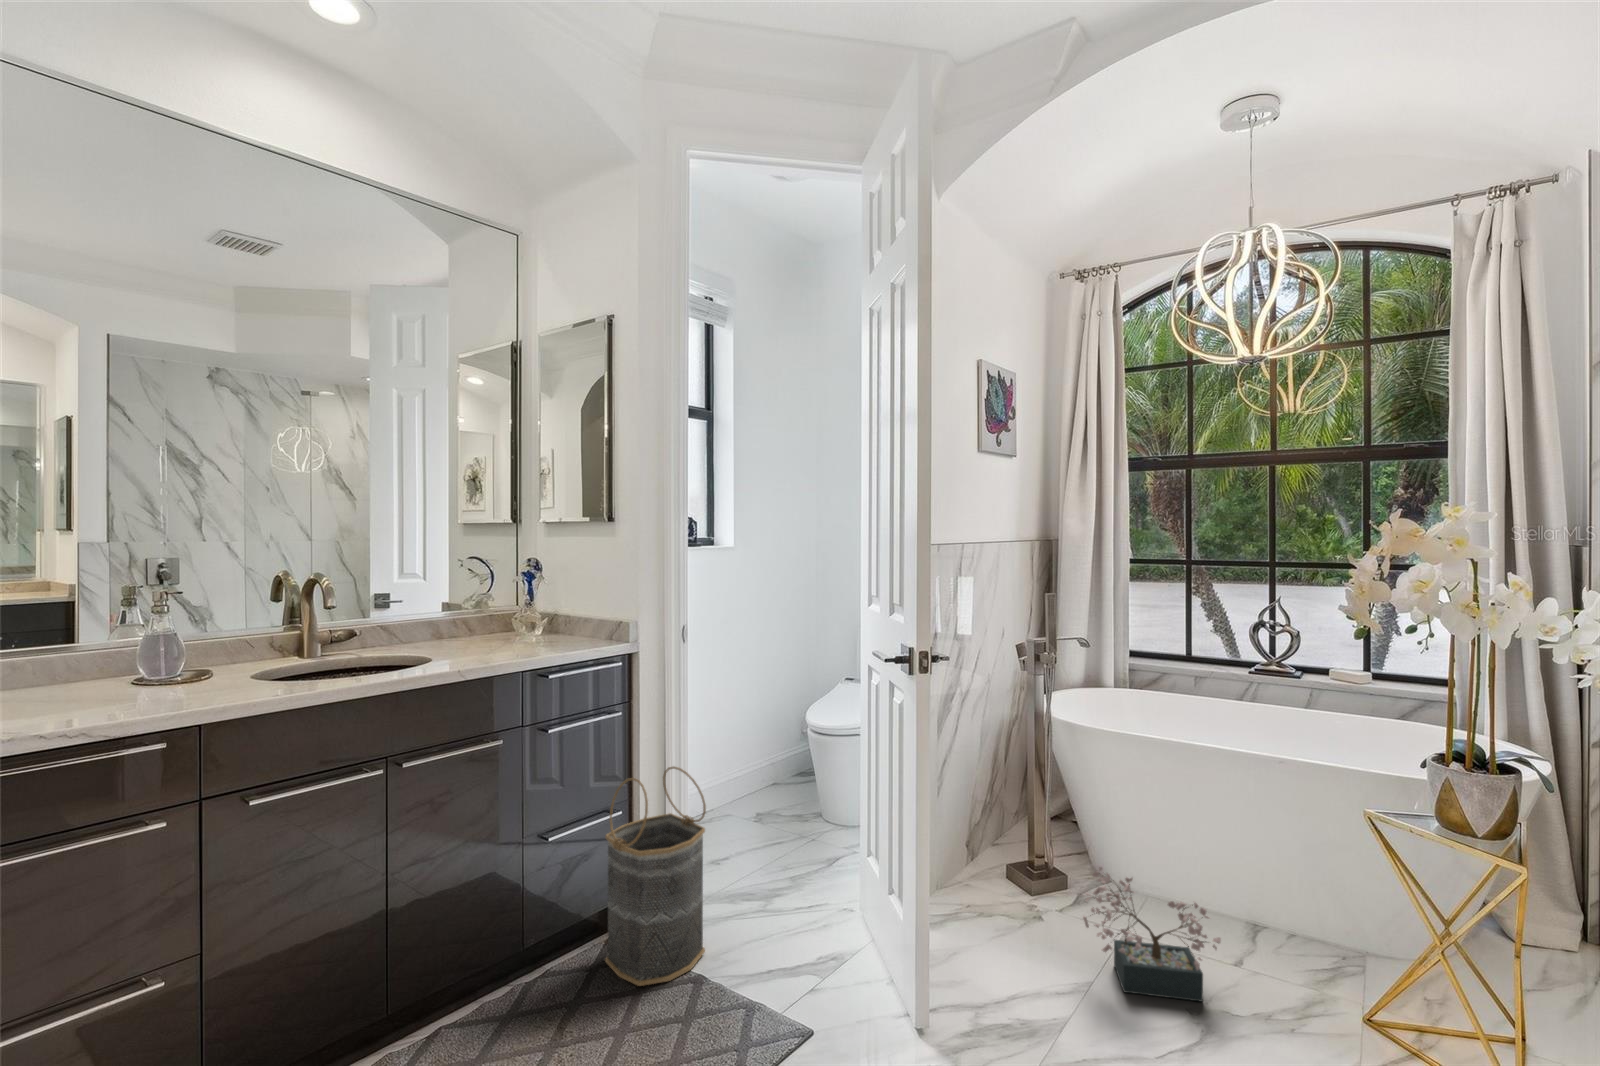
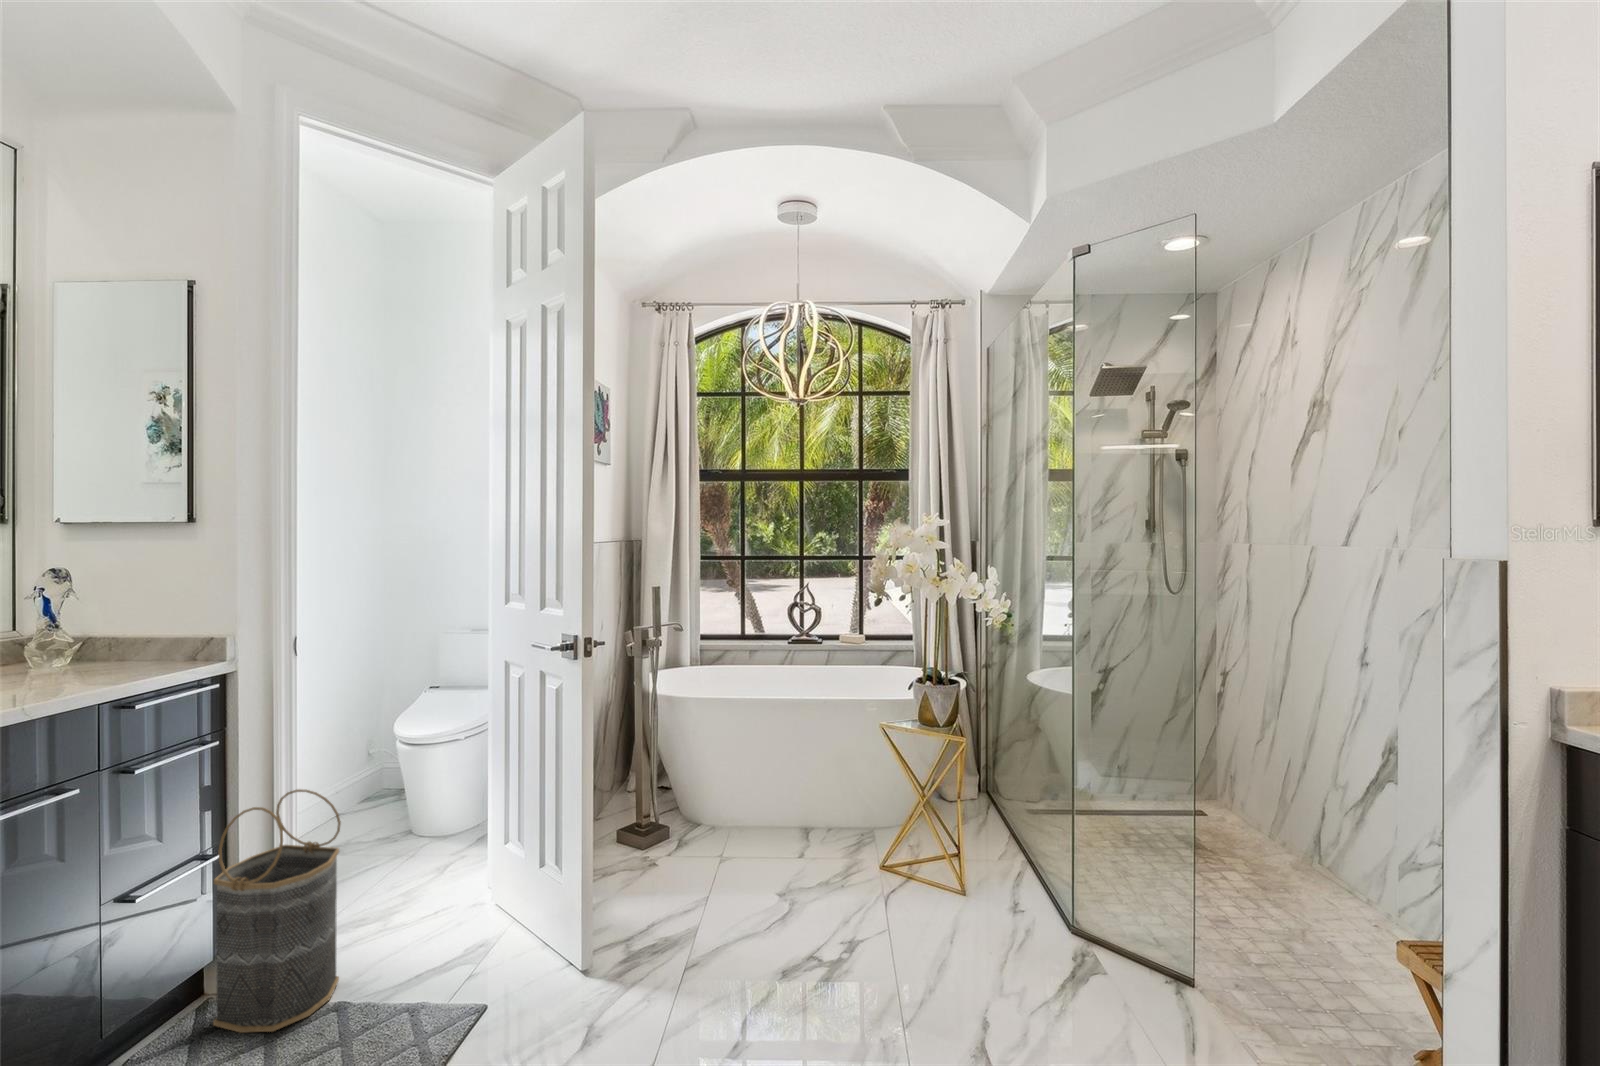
decorative plant: present [1083,867,1221,1002] -> none [699,805,795,898]

